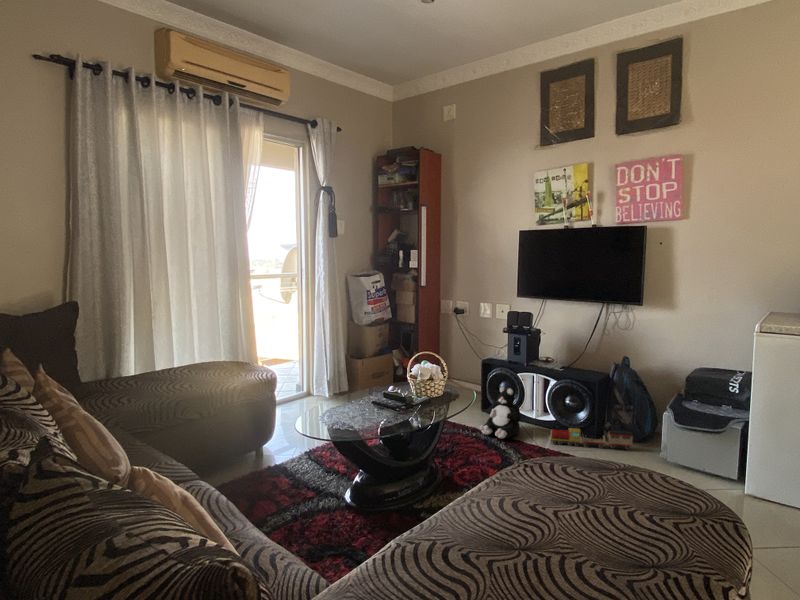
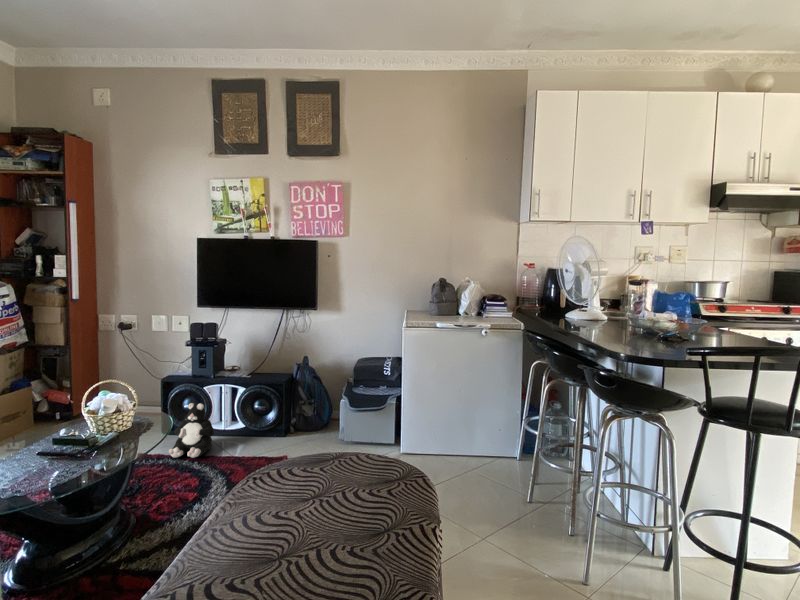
toy train: present [550,426,633,450] -> none [244,423,317,450]

